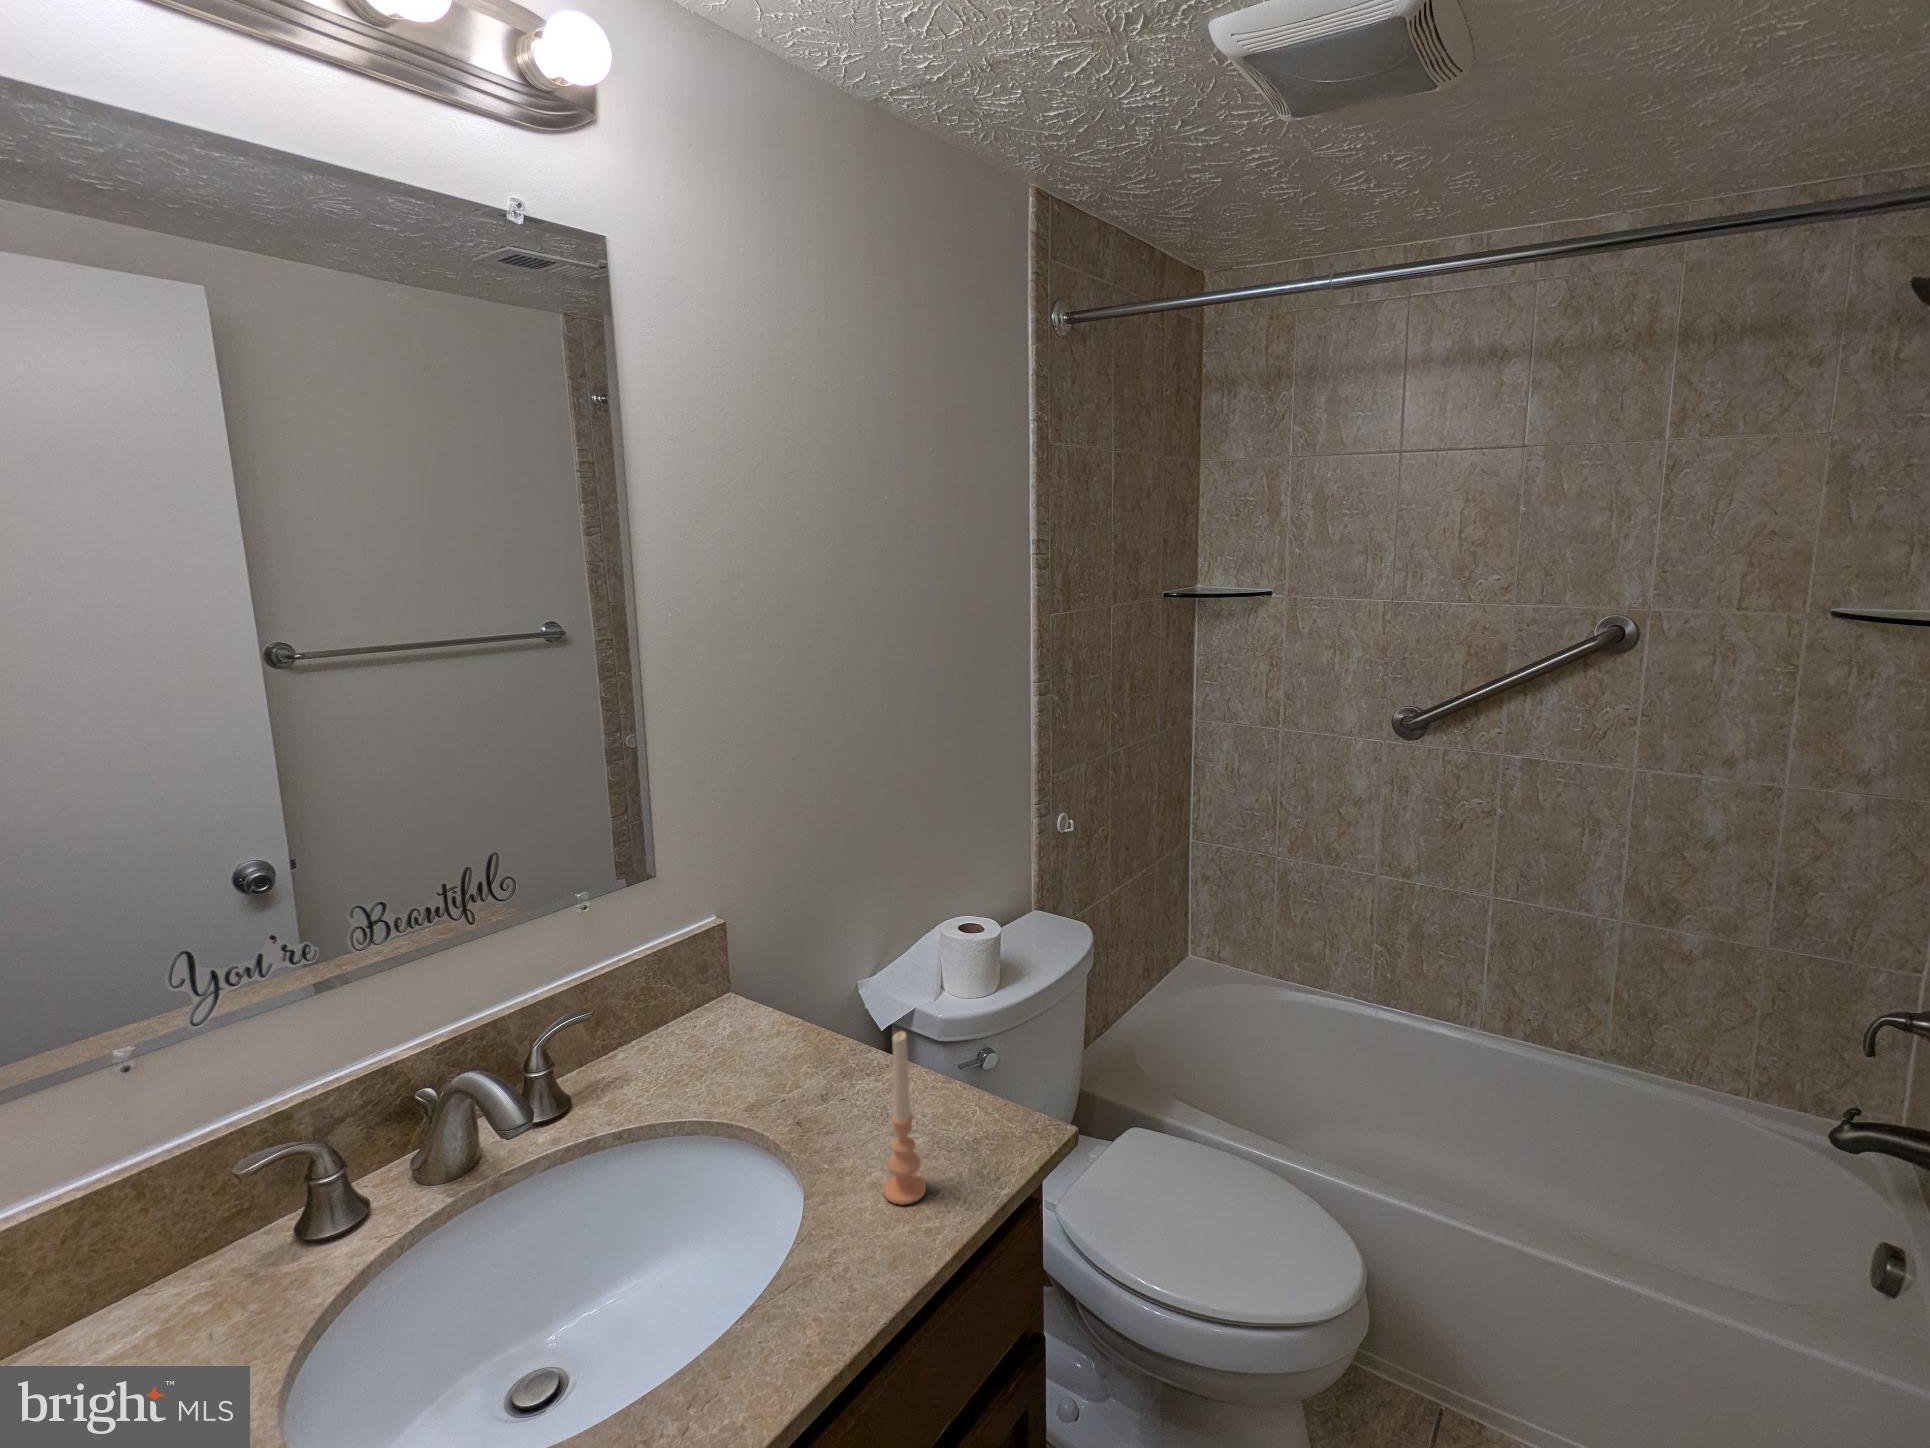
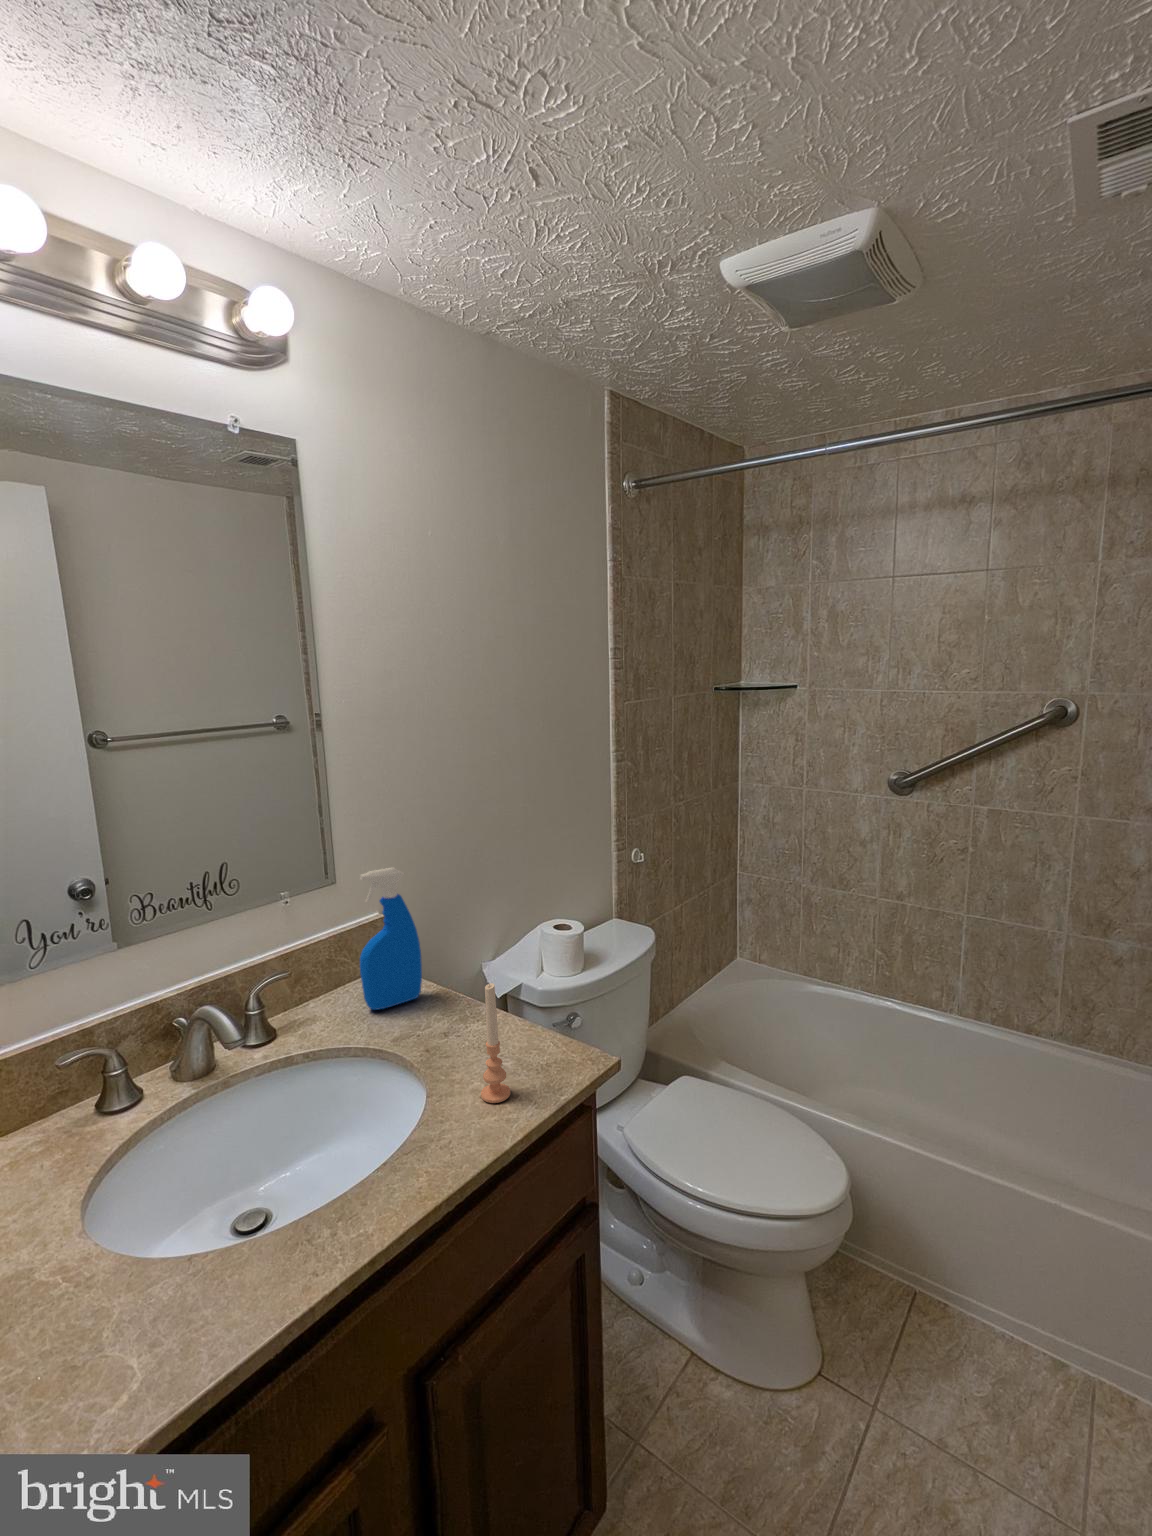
spray bottle: none [694,856,782,1062] -> present [360,868,422,1010]

